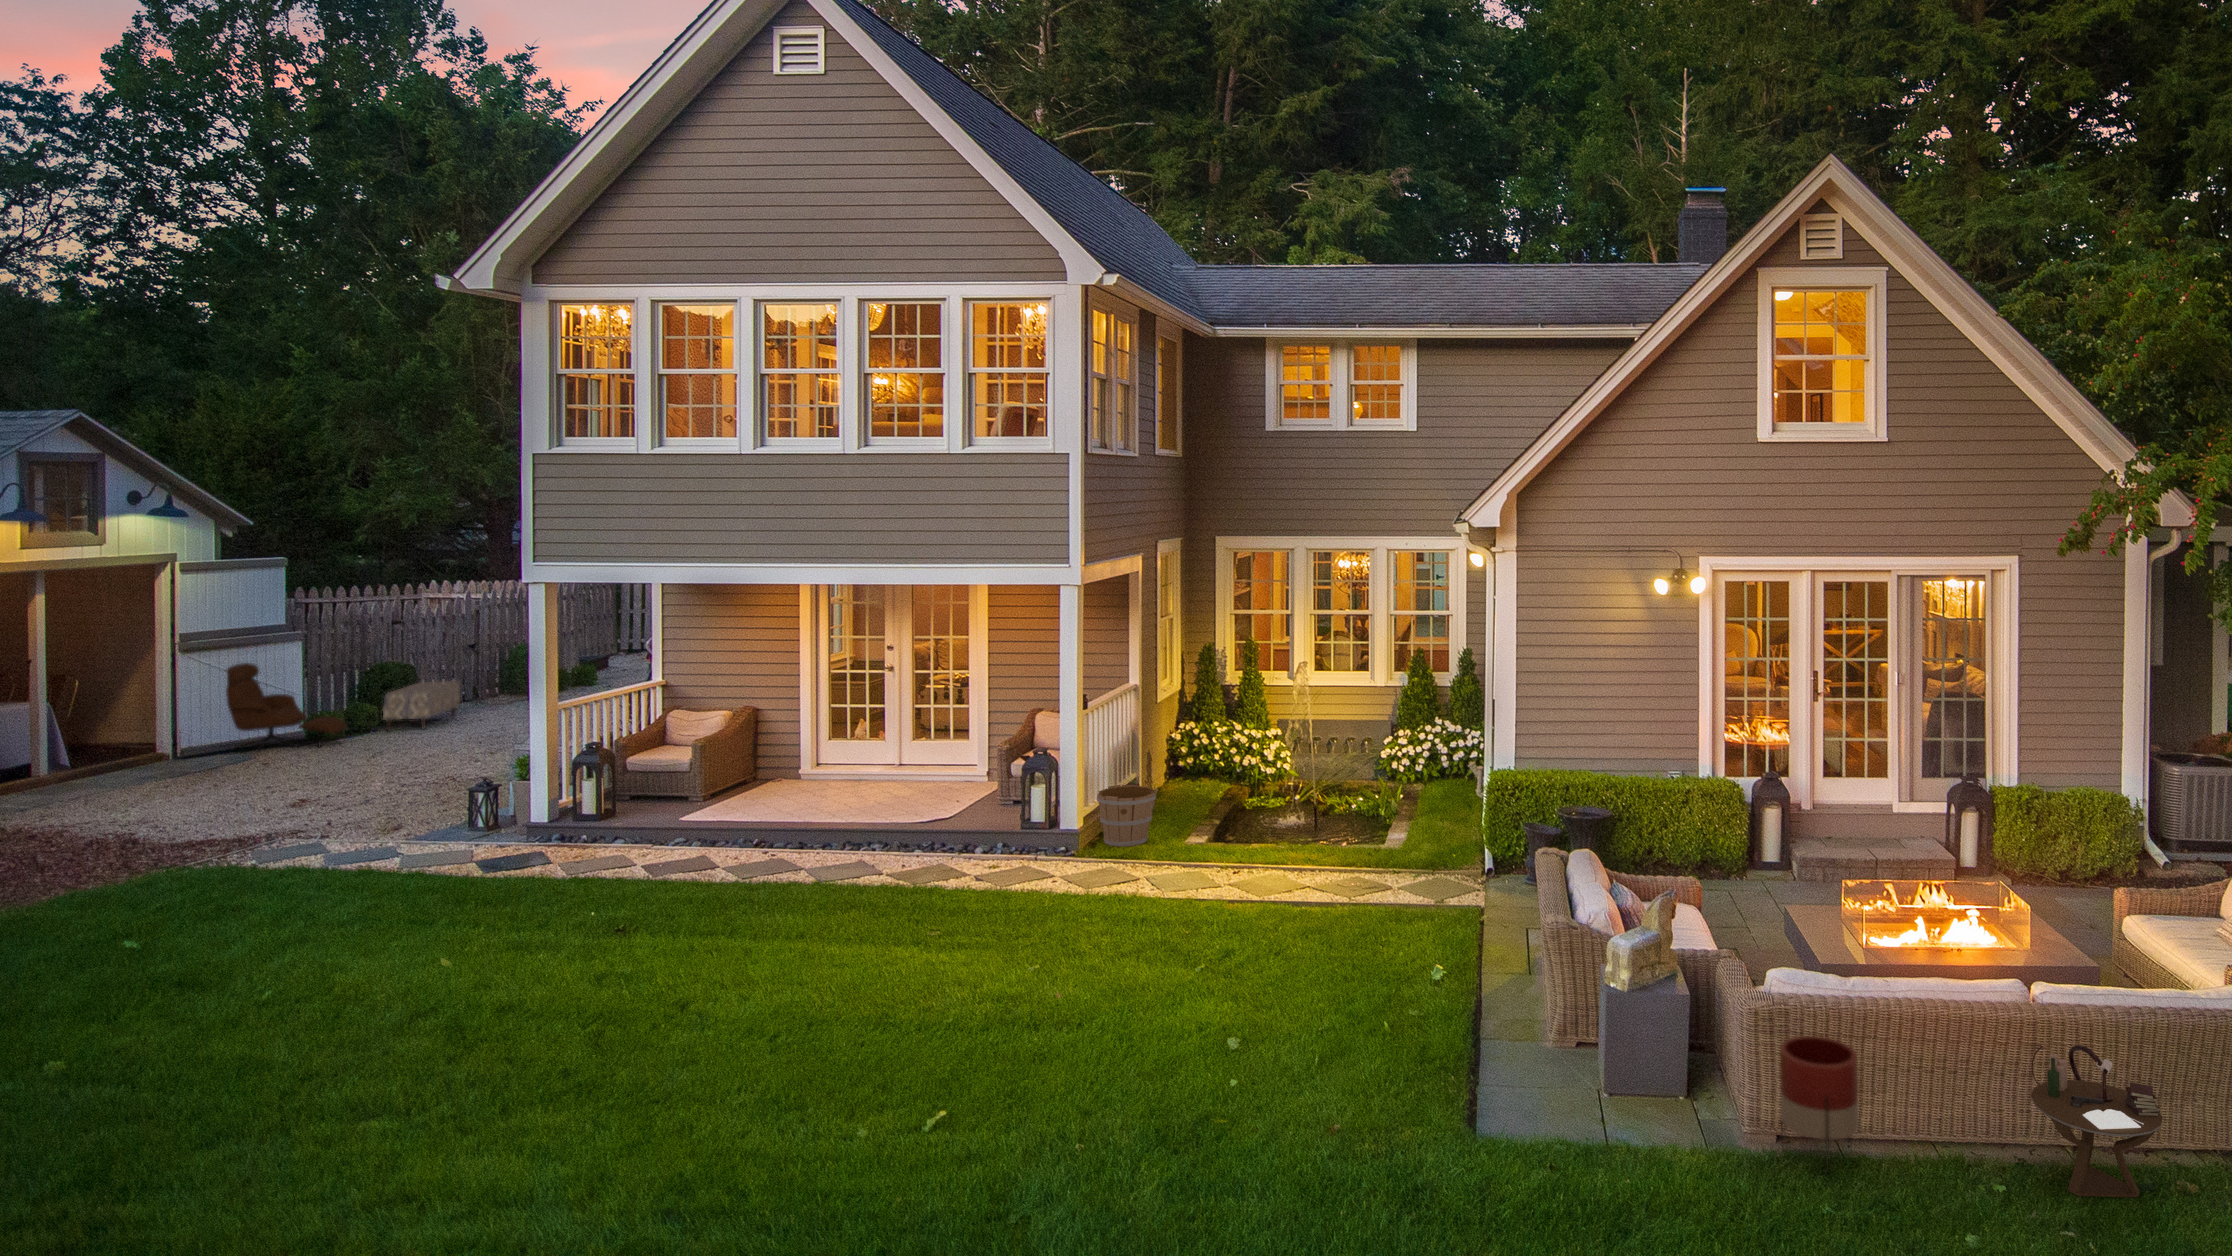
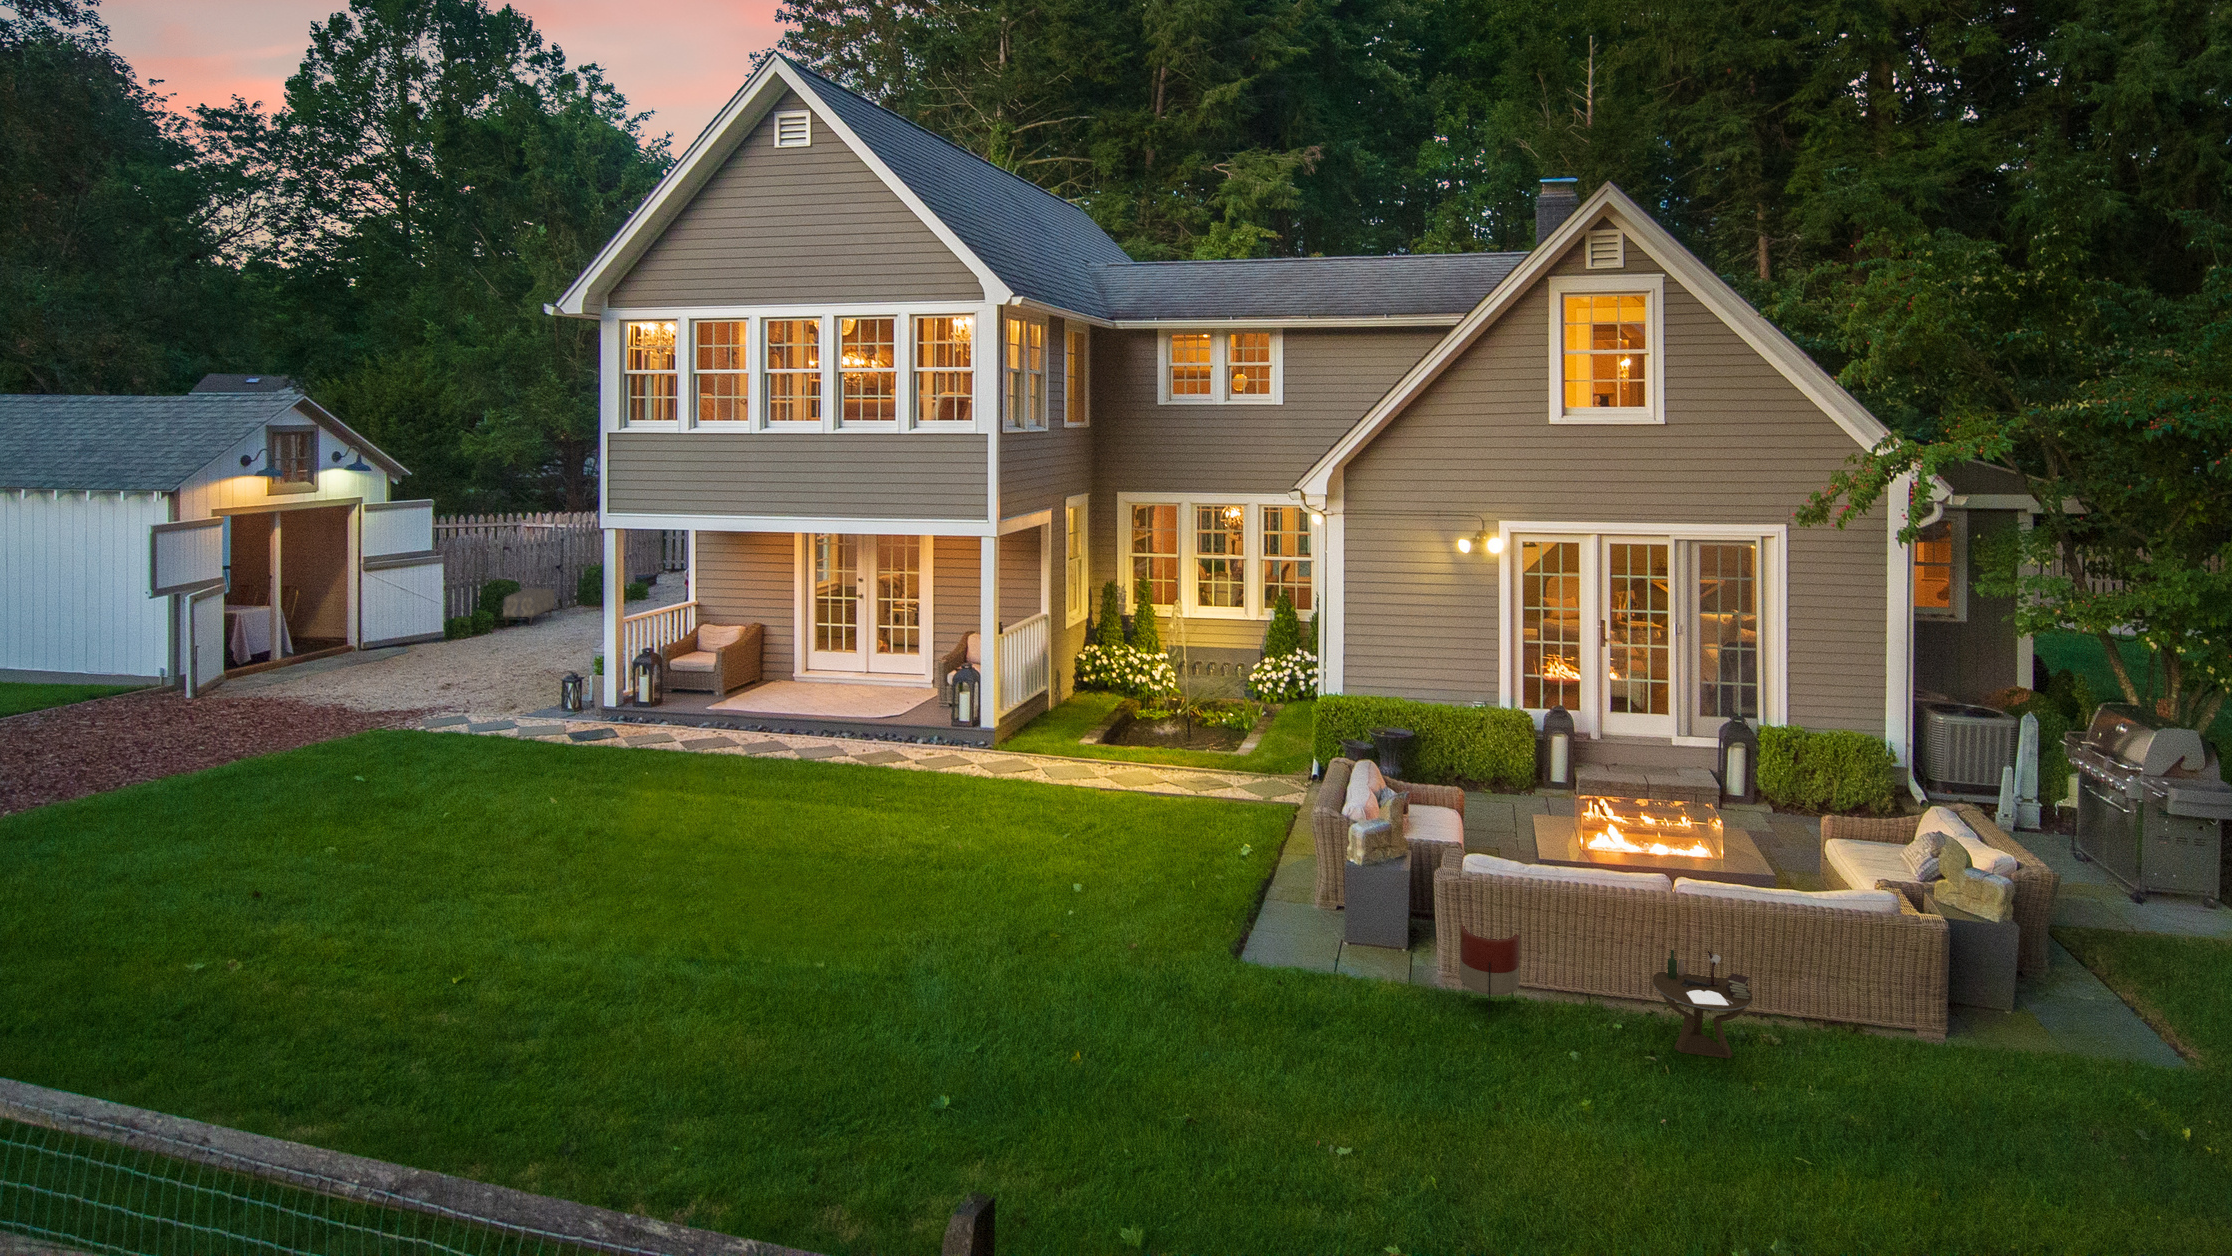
lounge chair: present [226,663,347,751] -> none [401,572,480,638]
wooden bucket: present [1097,785,1157,847] -> none [1010,696,1057,745]

